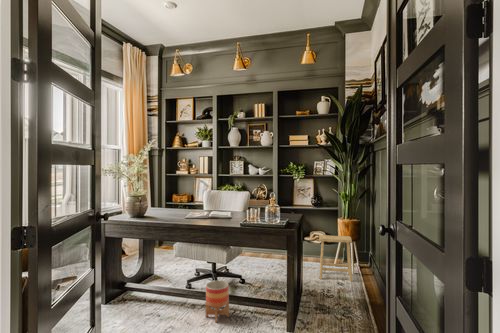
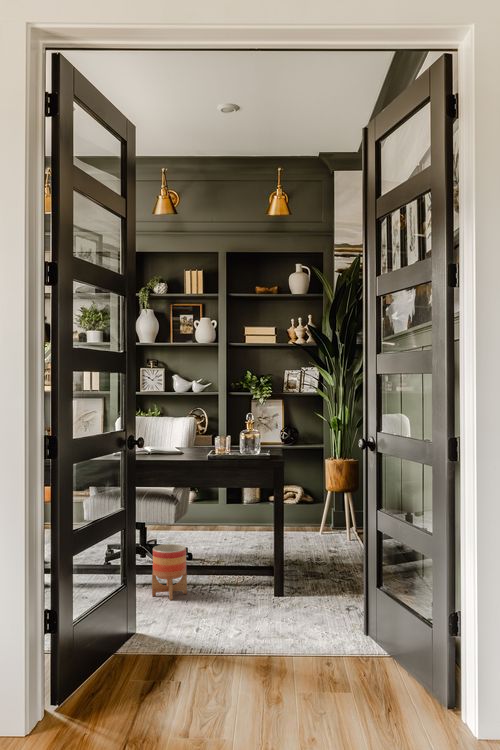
footstool: present [319,235,353,282] -> none [299,484,349,550]

